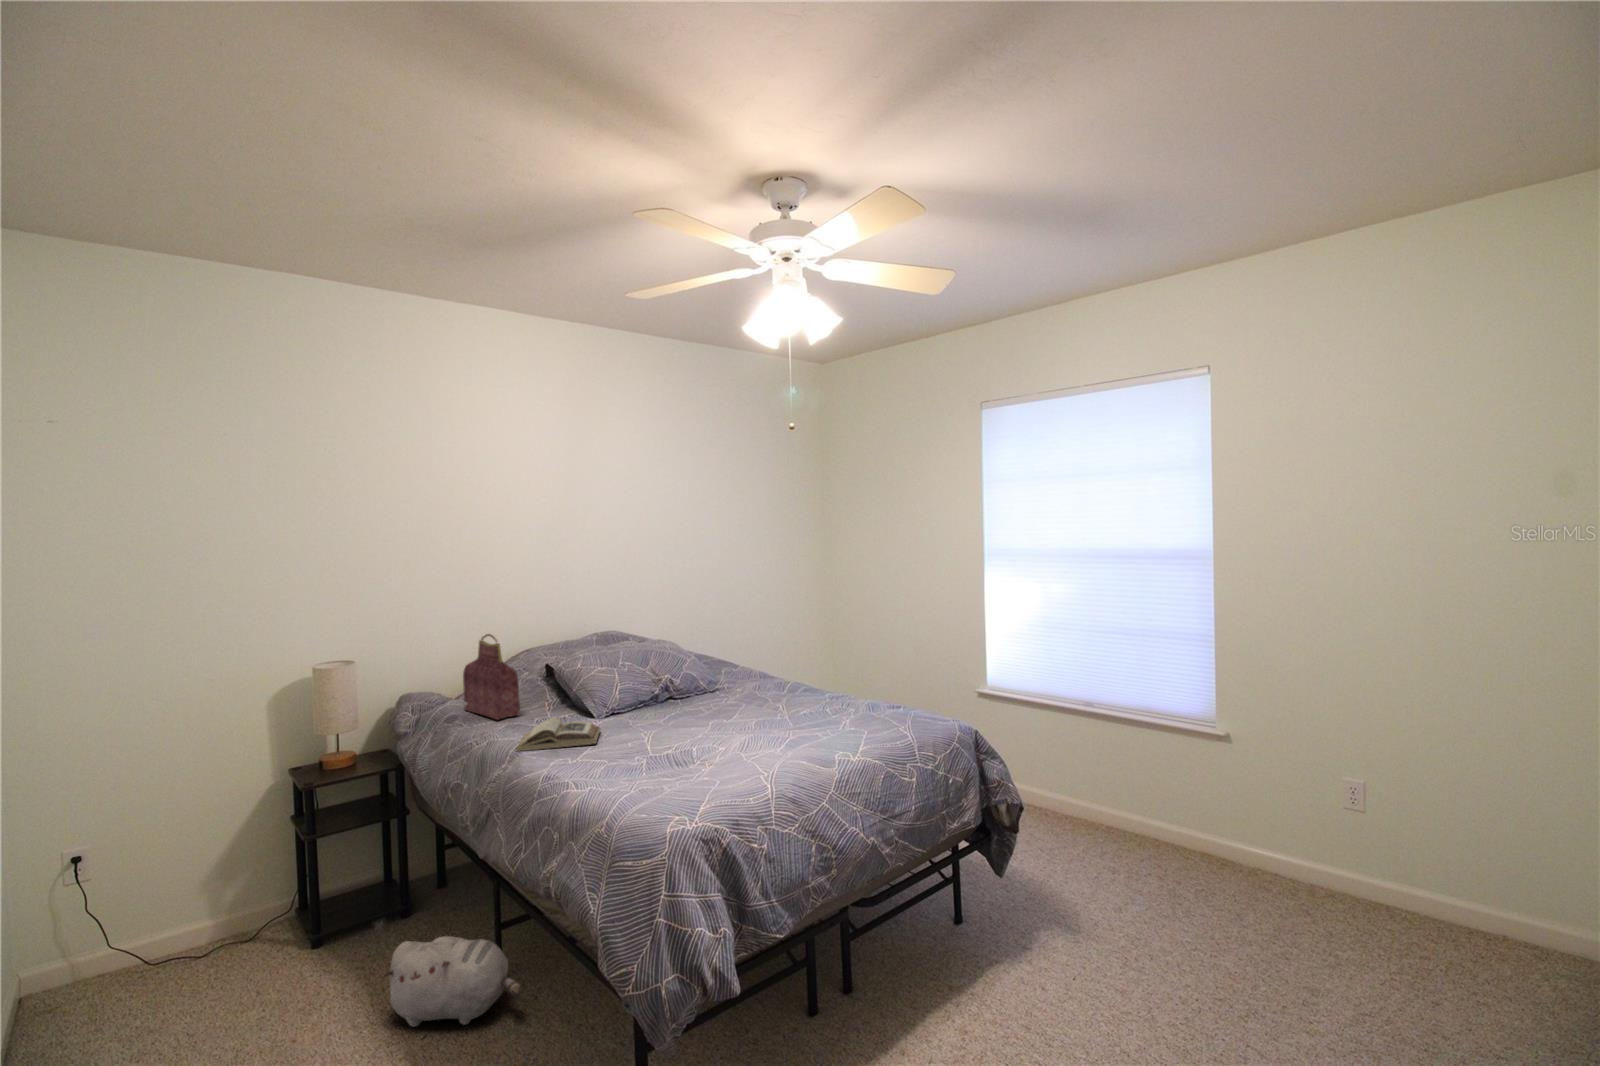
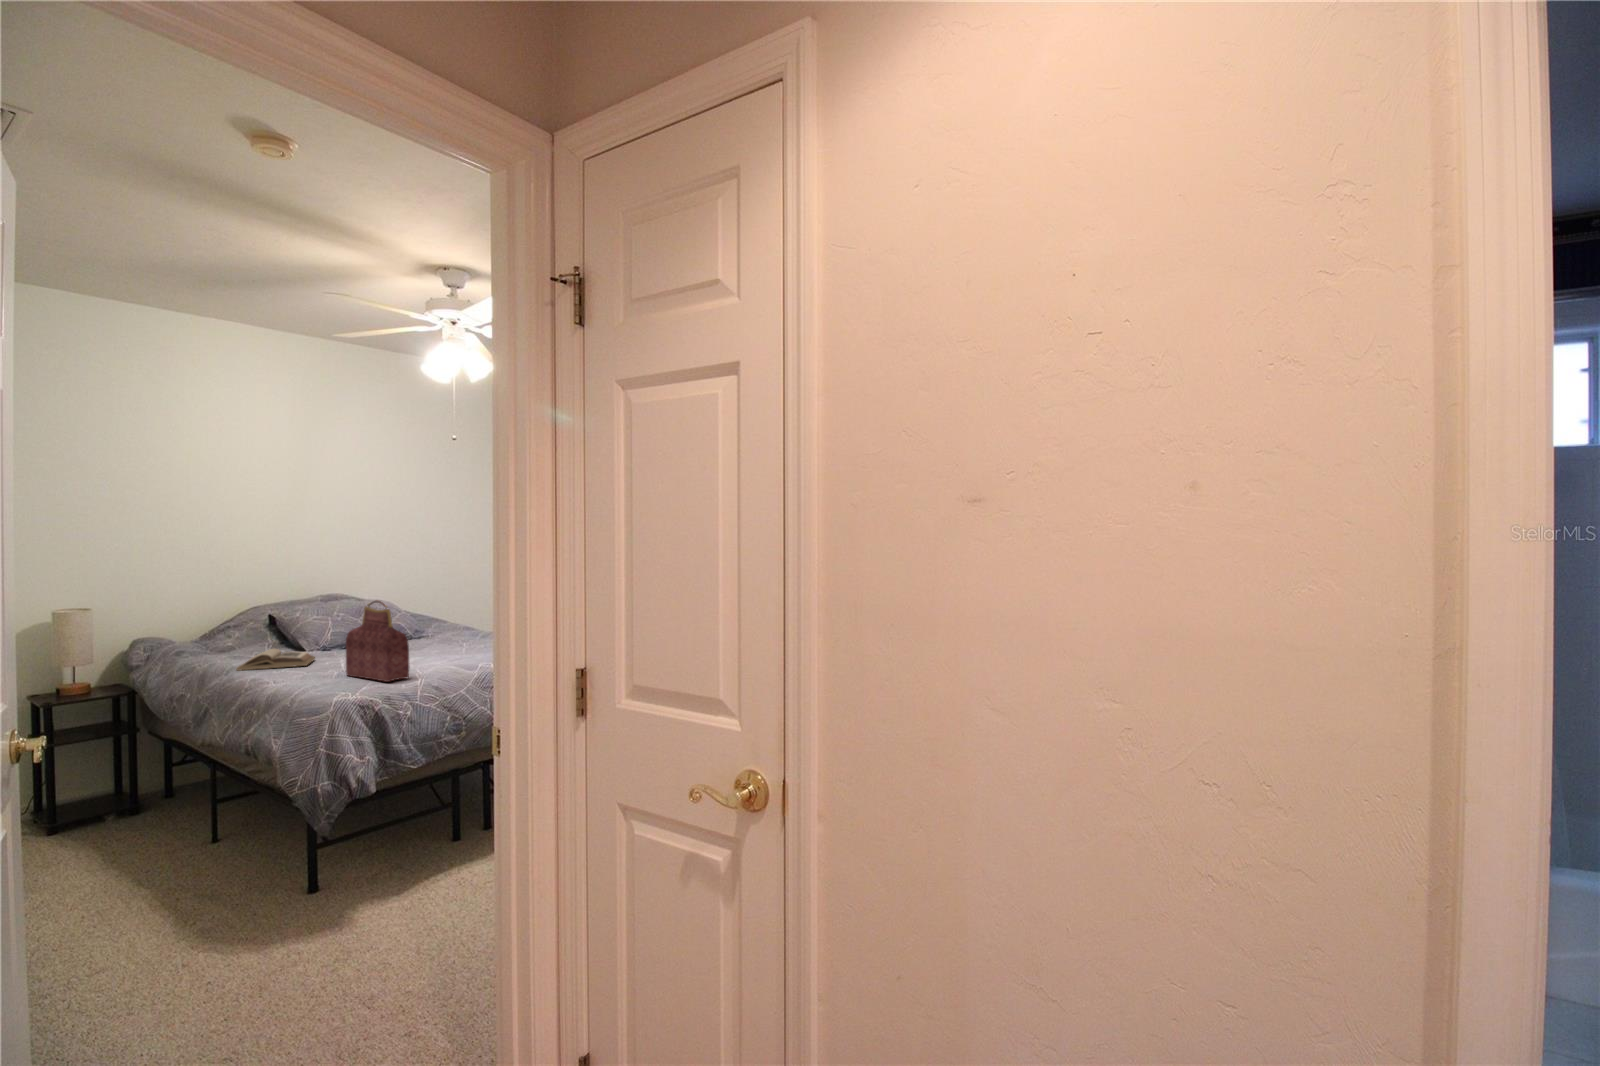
handbag: present [463,634,520,720] -> present [346,601,409,682]
plush toy: present [382,936,522,1027] -> none [108,802,230,867]

